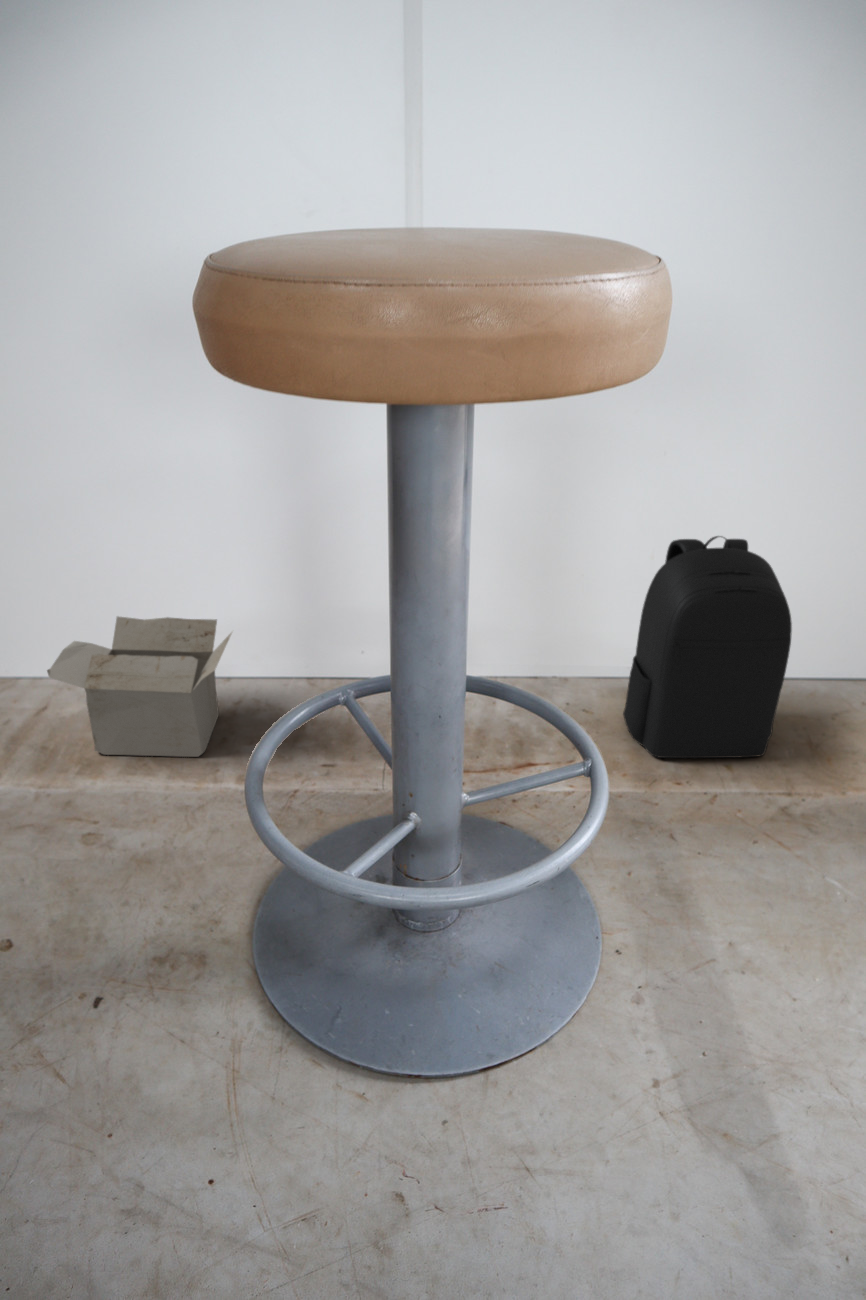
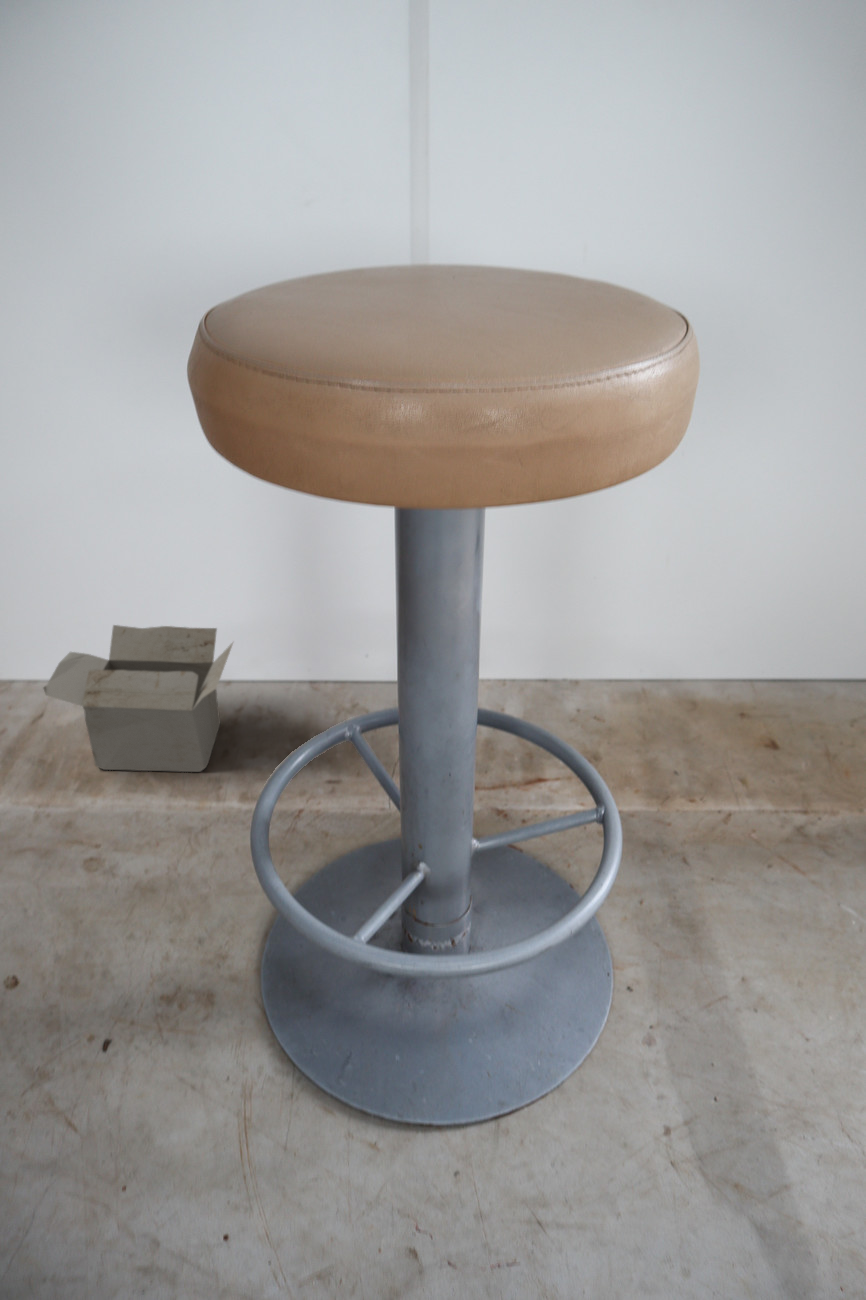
backpack: present [623,536,792,758] -> none [635,546,811,772]

